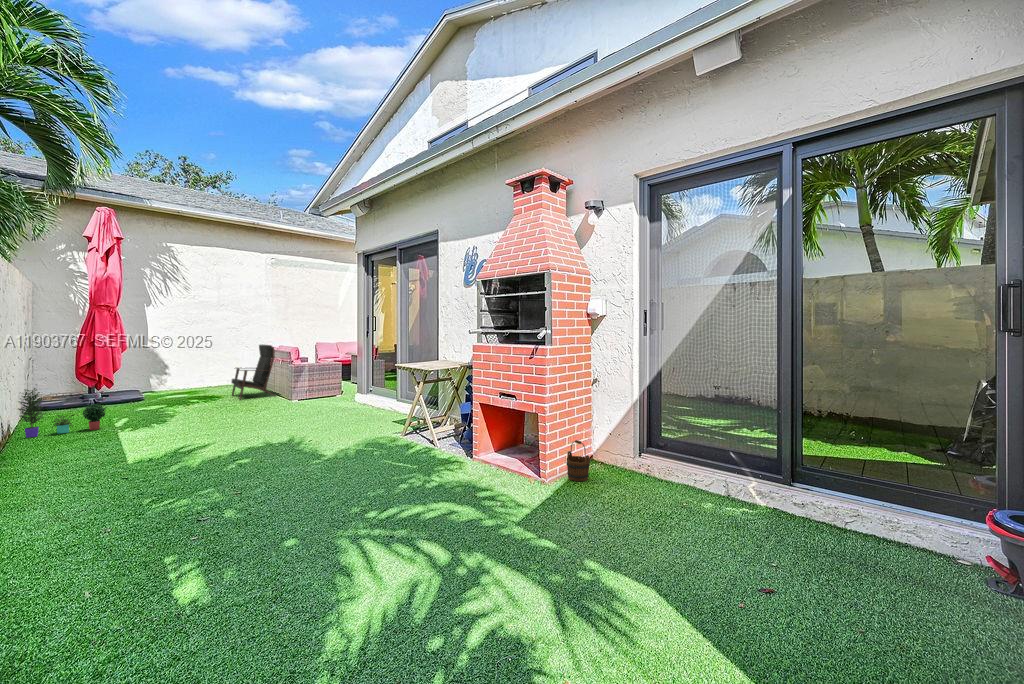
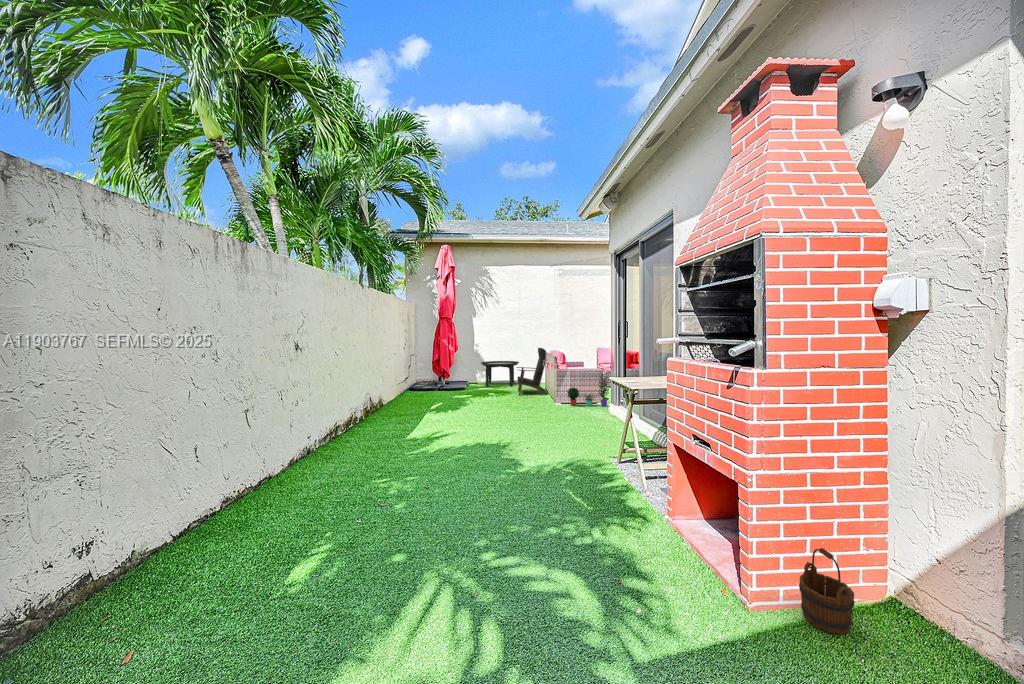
round table: none [163,362,224,395] -> present [481,361,519,386]
potted plant: present [18,388,106,438] -> present [567,374,610,406]

